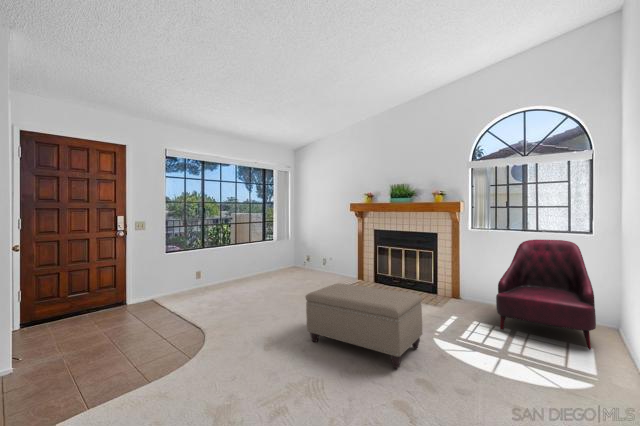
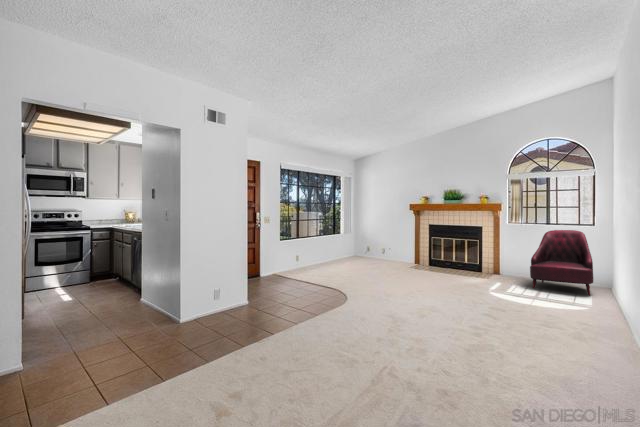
ottoman: present [306,283,422,368] -> none [411,259,487,301]

